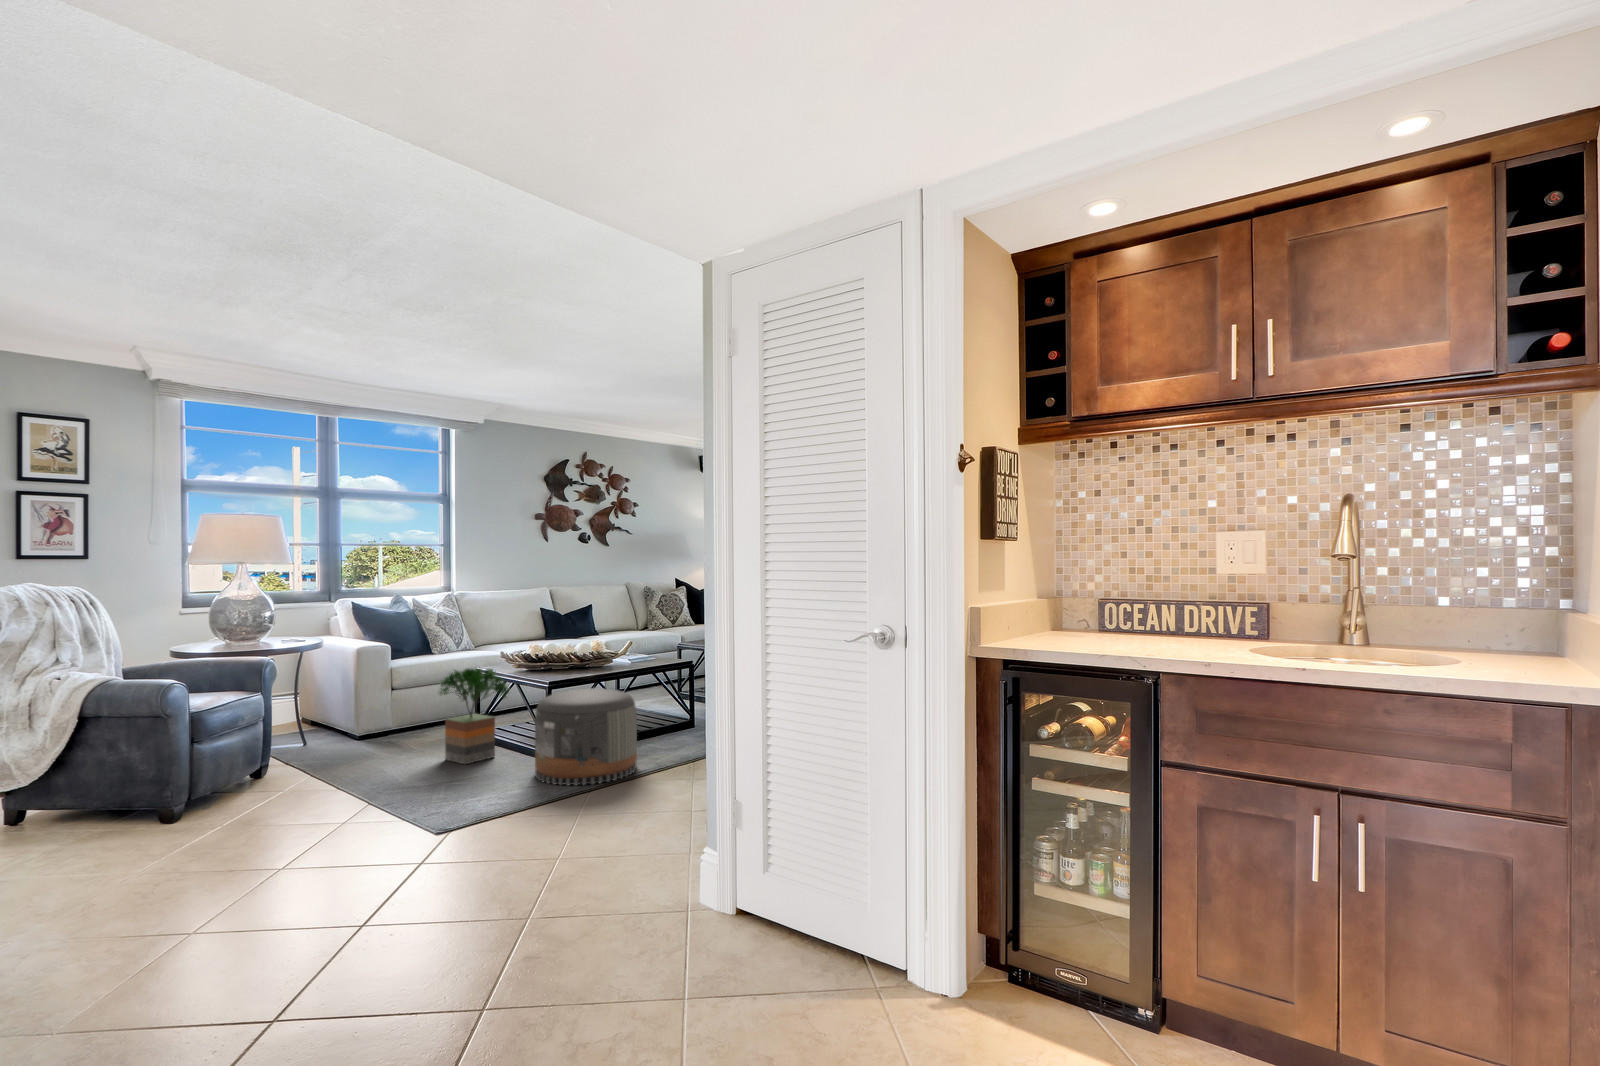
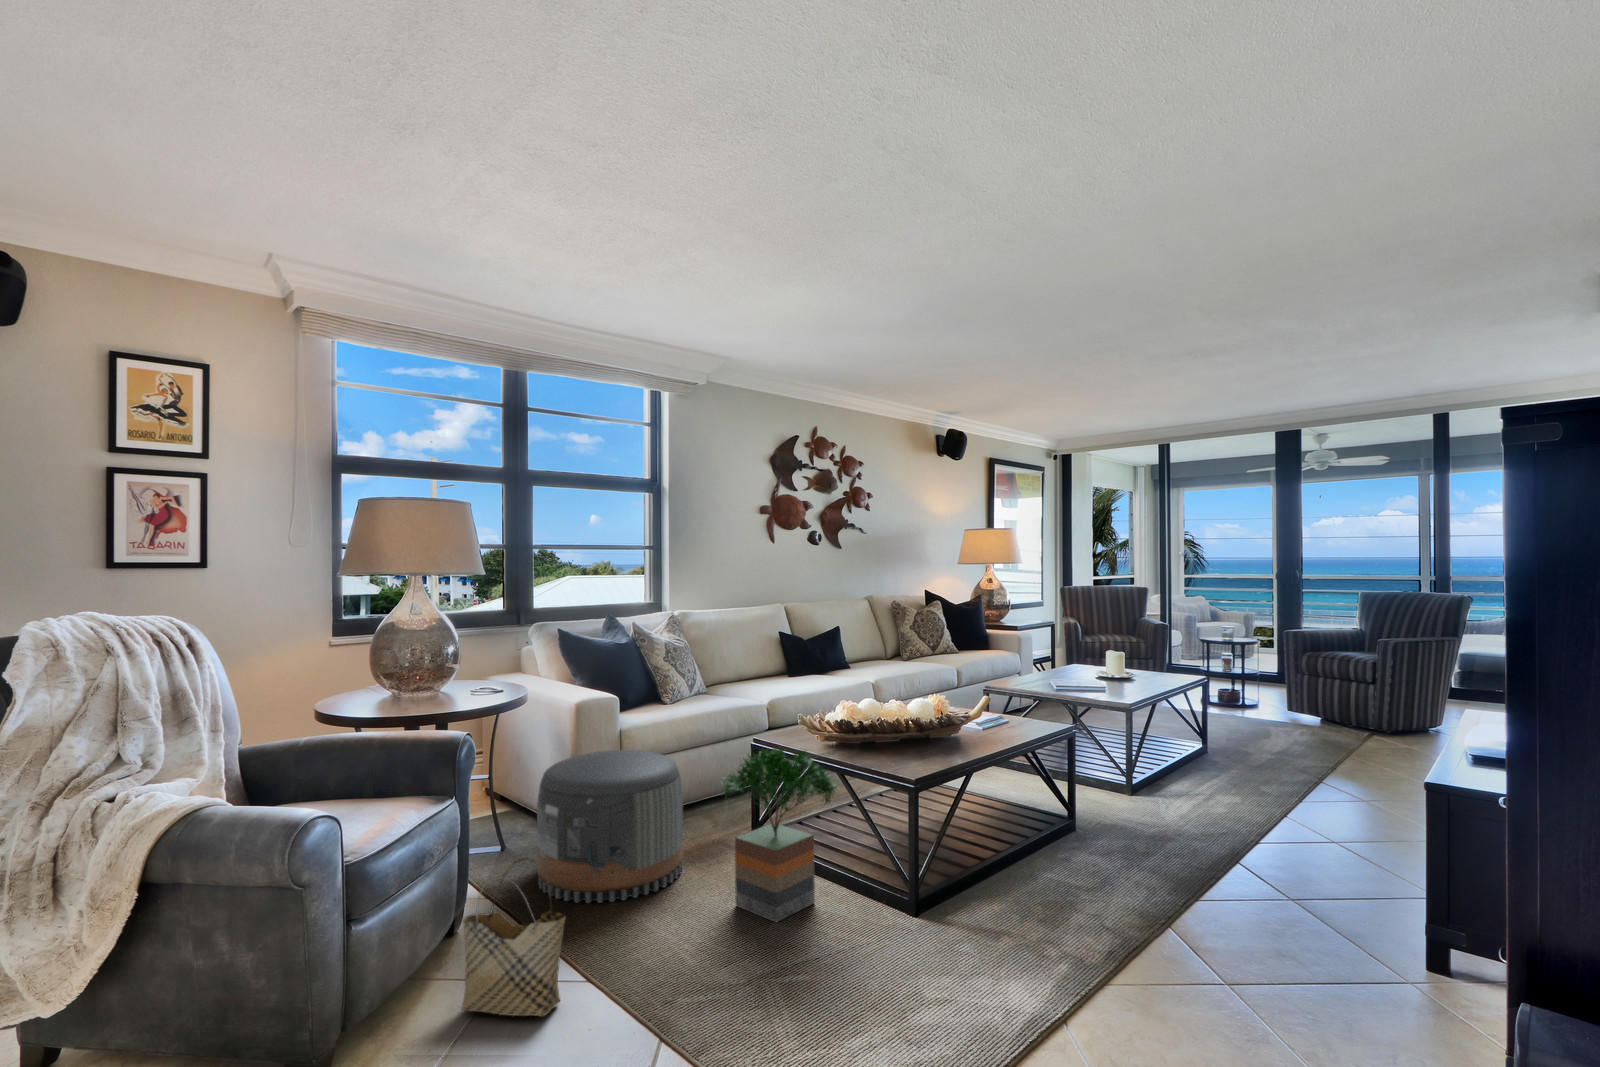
pouf: present [535,688,637,786] -> present [537,750,683,903]
woven basket: none [260,718,323,797] -> present [461,858,566,1016]

